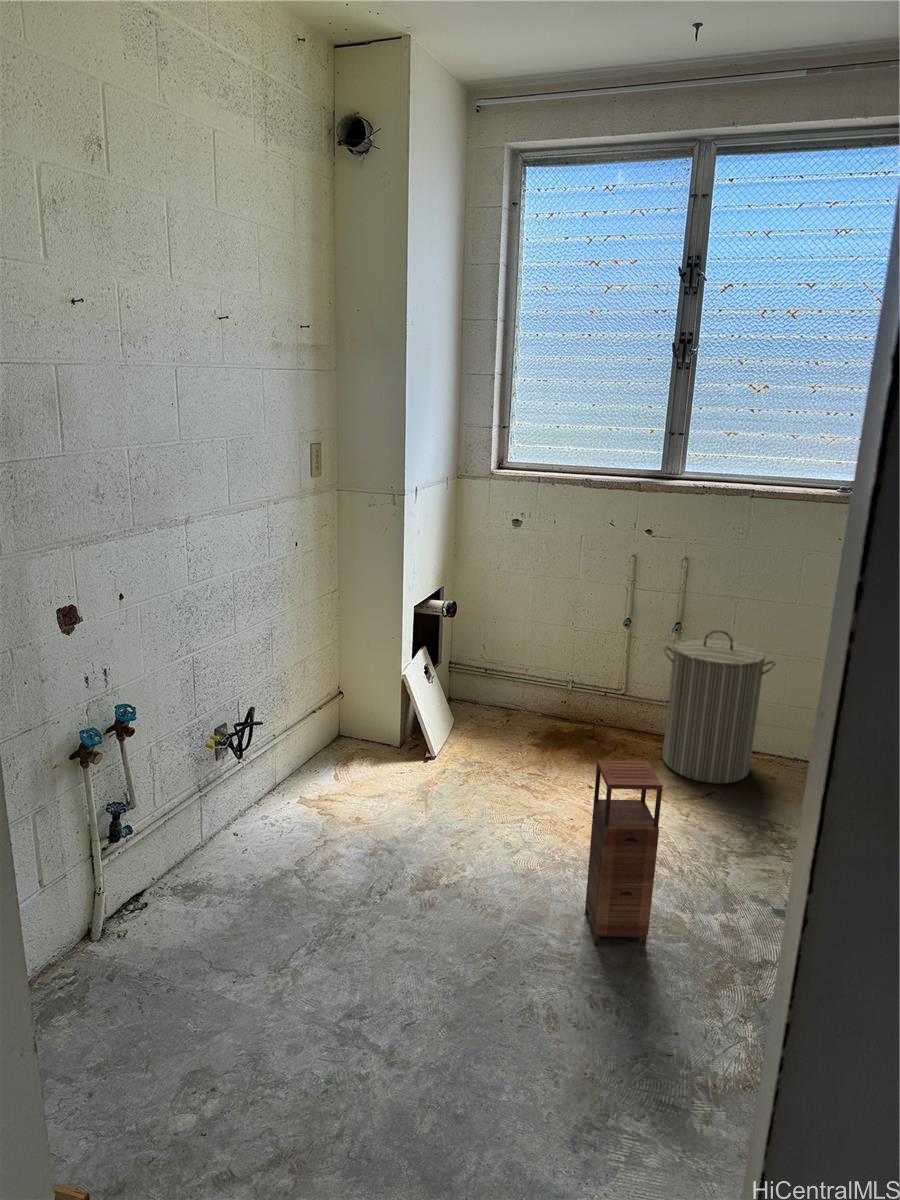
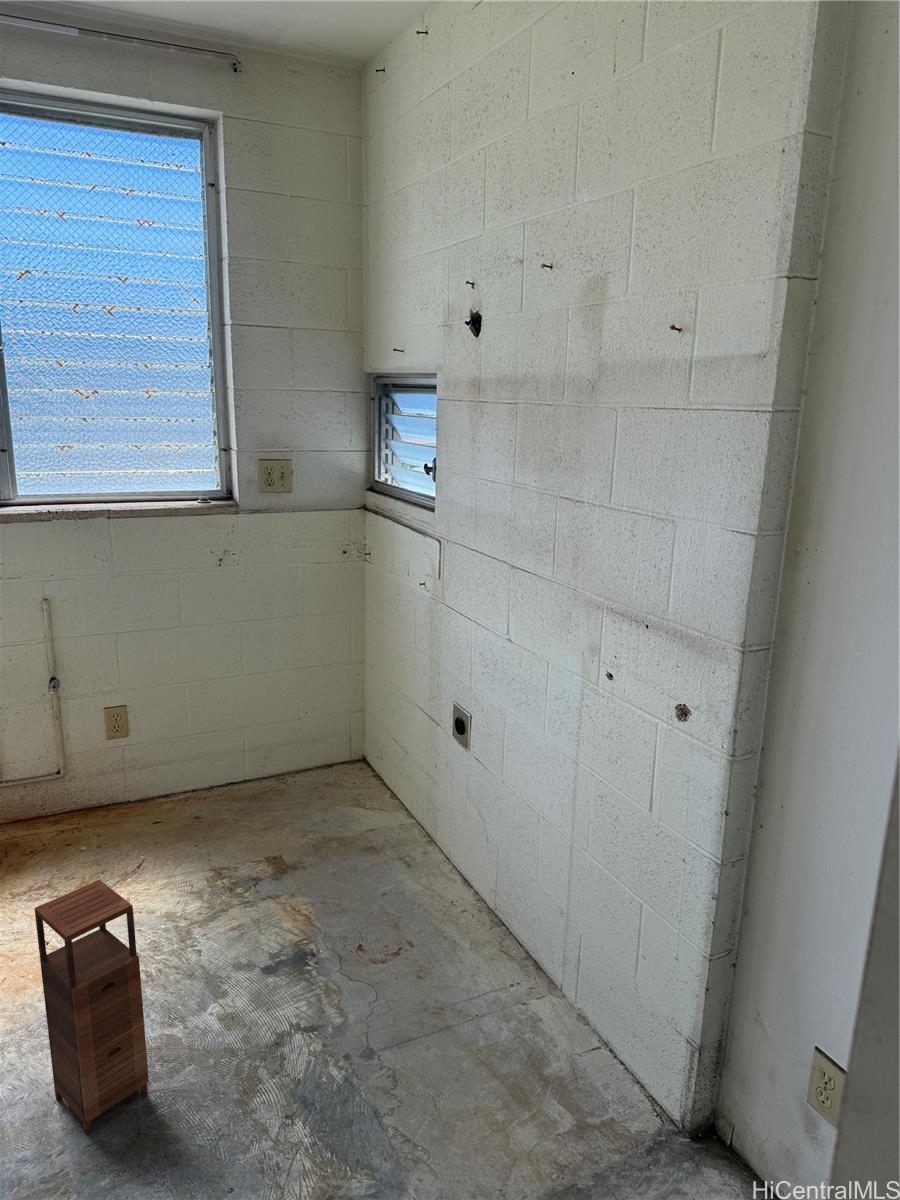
laundry hamper: present [663,630,776,784] -> none [43,677,178,857]

